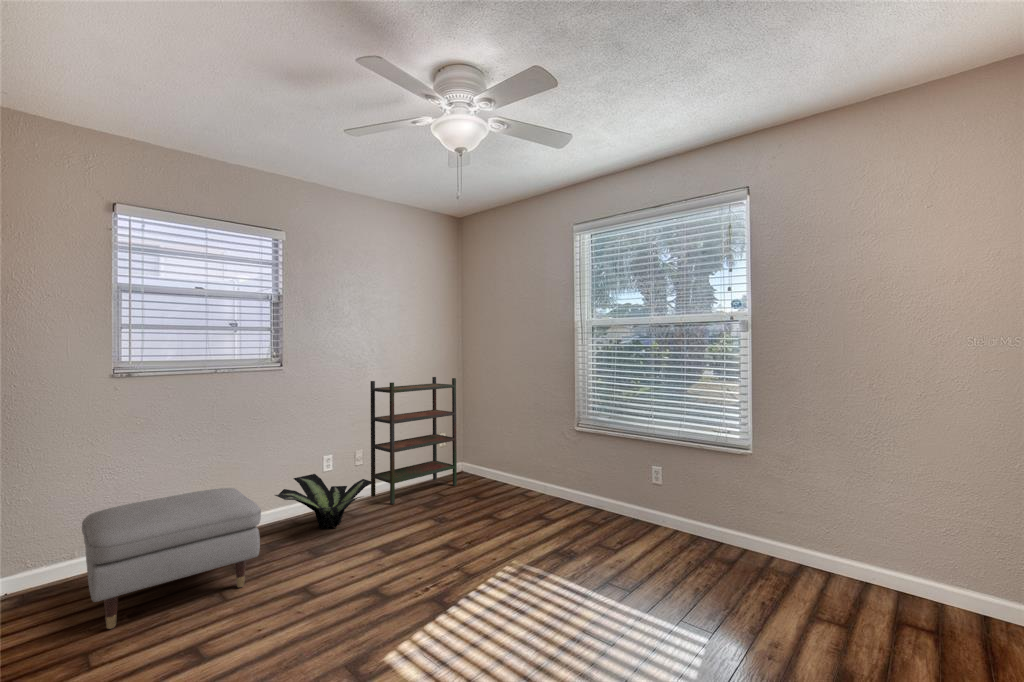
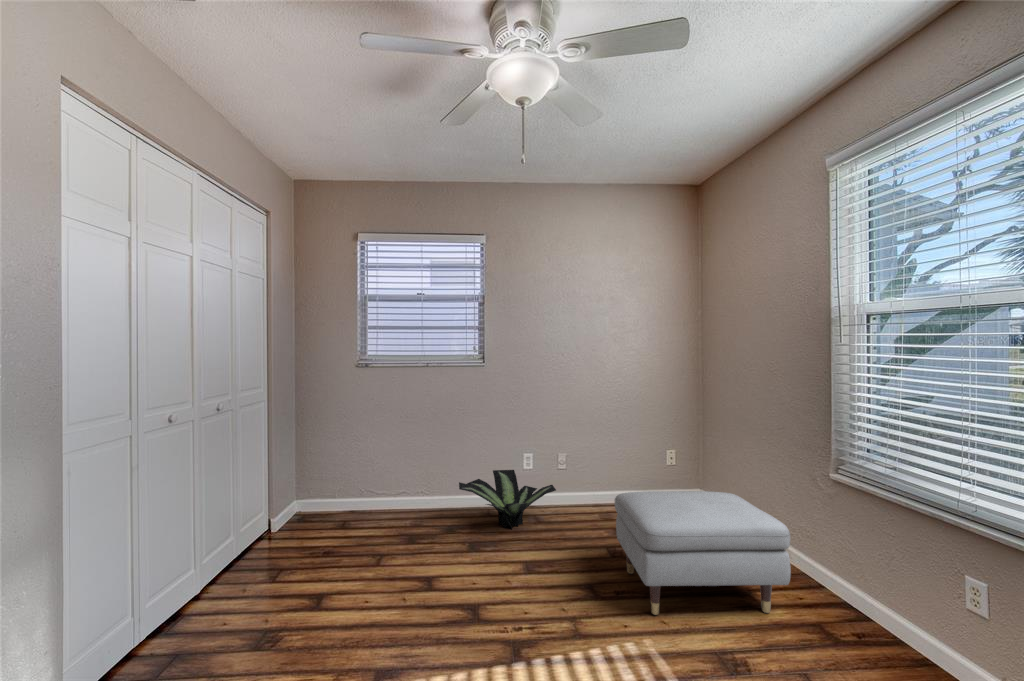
bookshelf: present [370,377,457,504] -> none [574,382,674,519]
ottoman: present [82,488,261,629] -> present [615,491,791,615]

